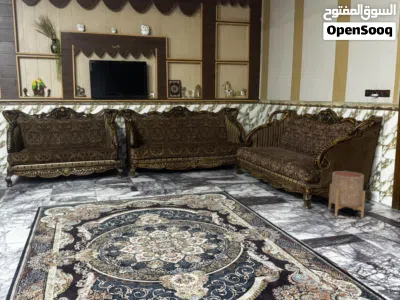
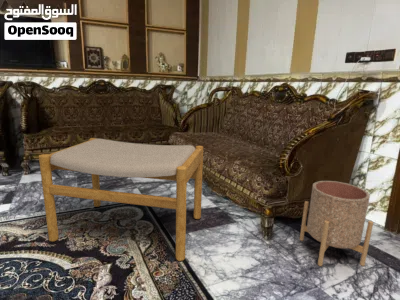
footstool: none [178,148,267,213] -> present [39,138,203,261]

